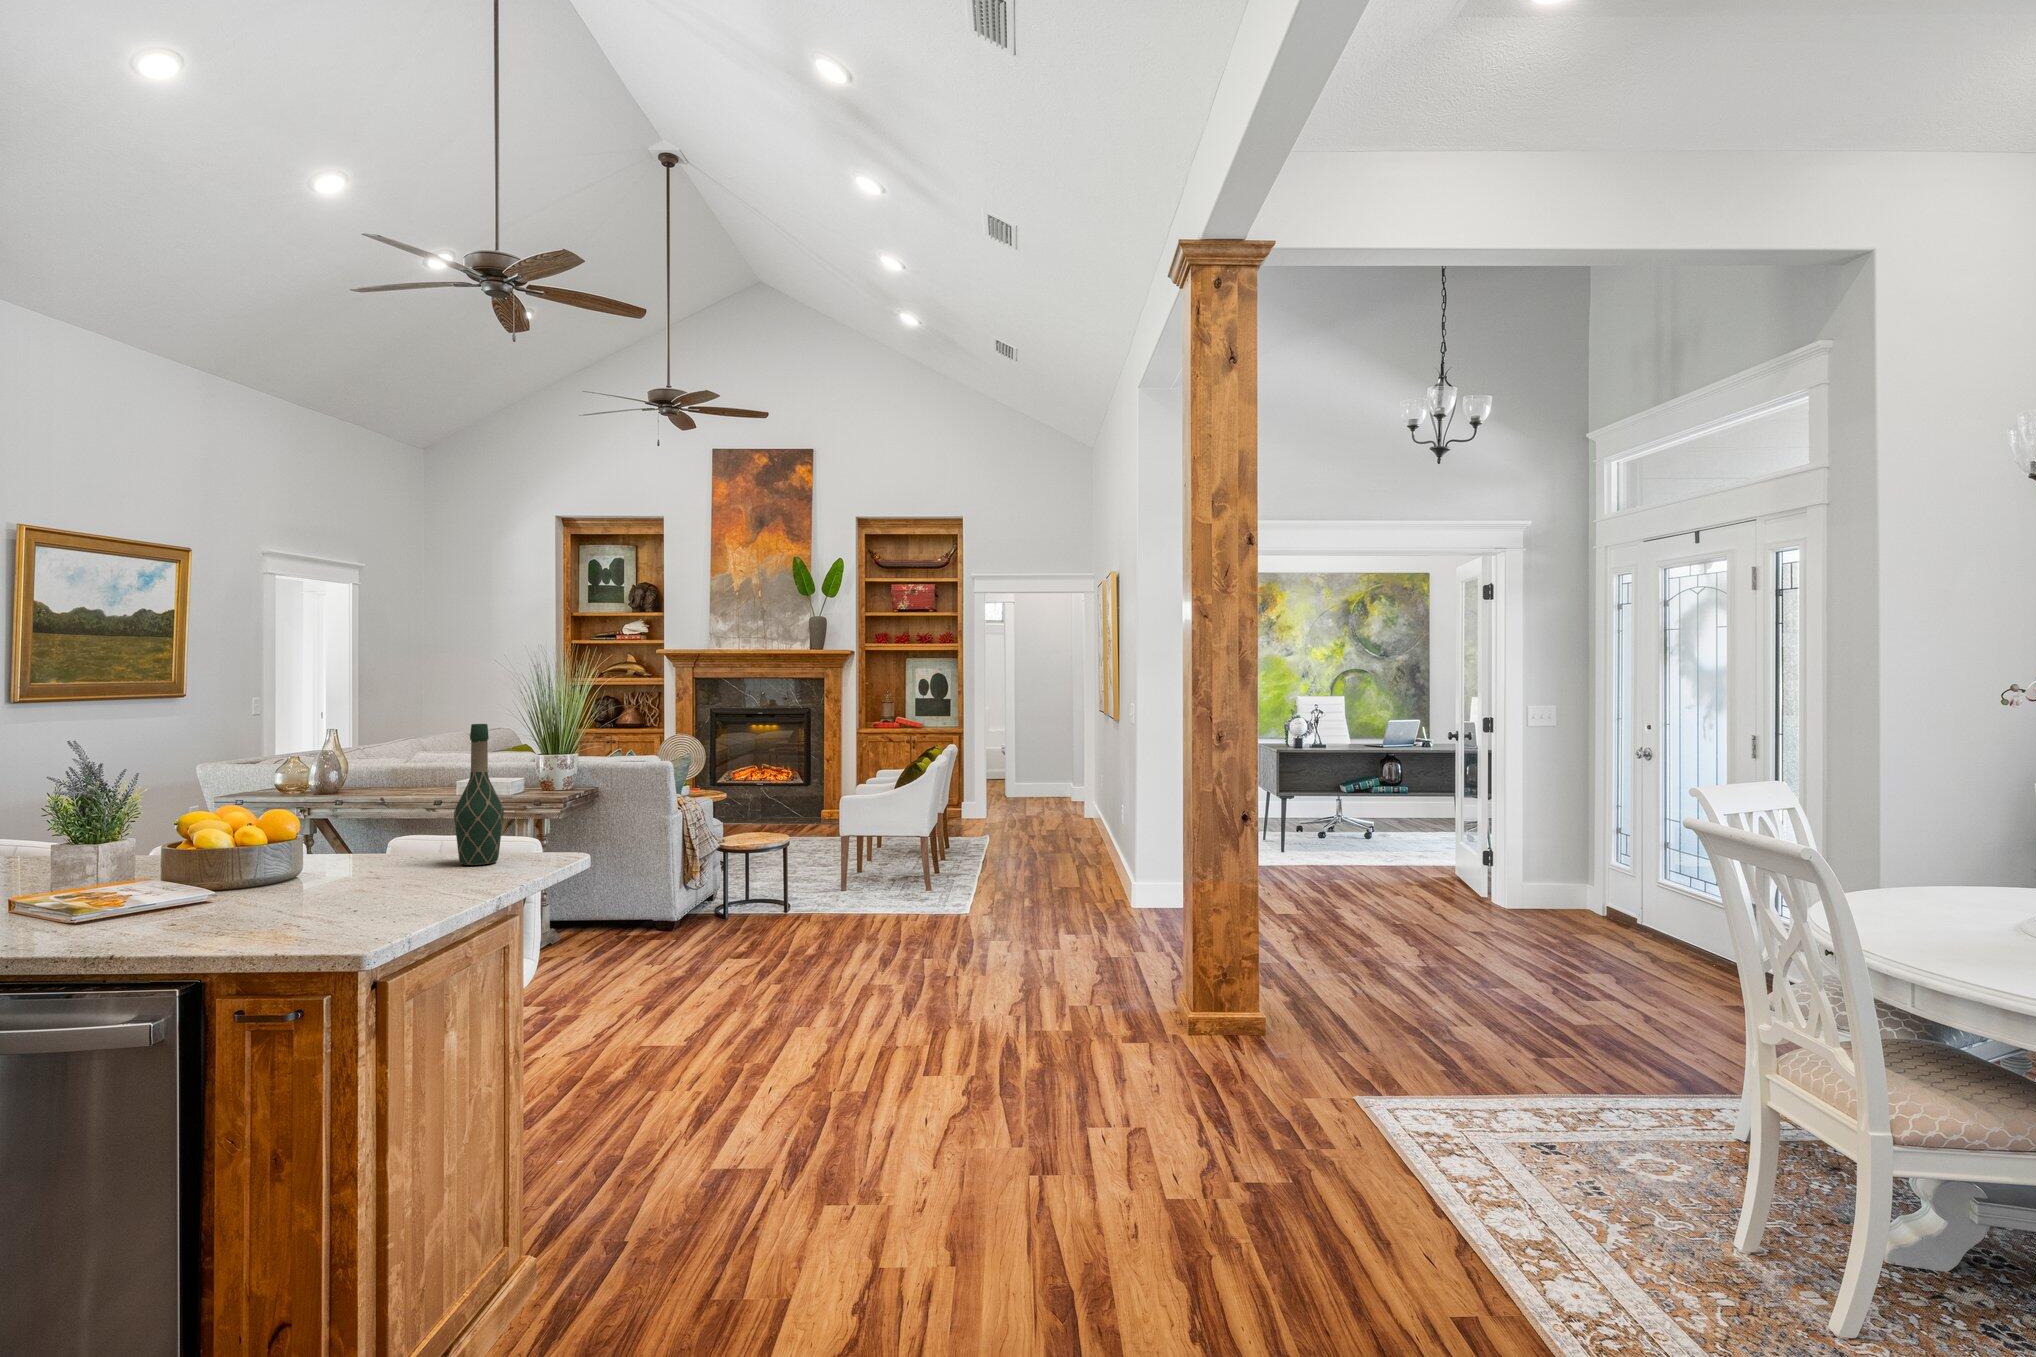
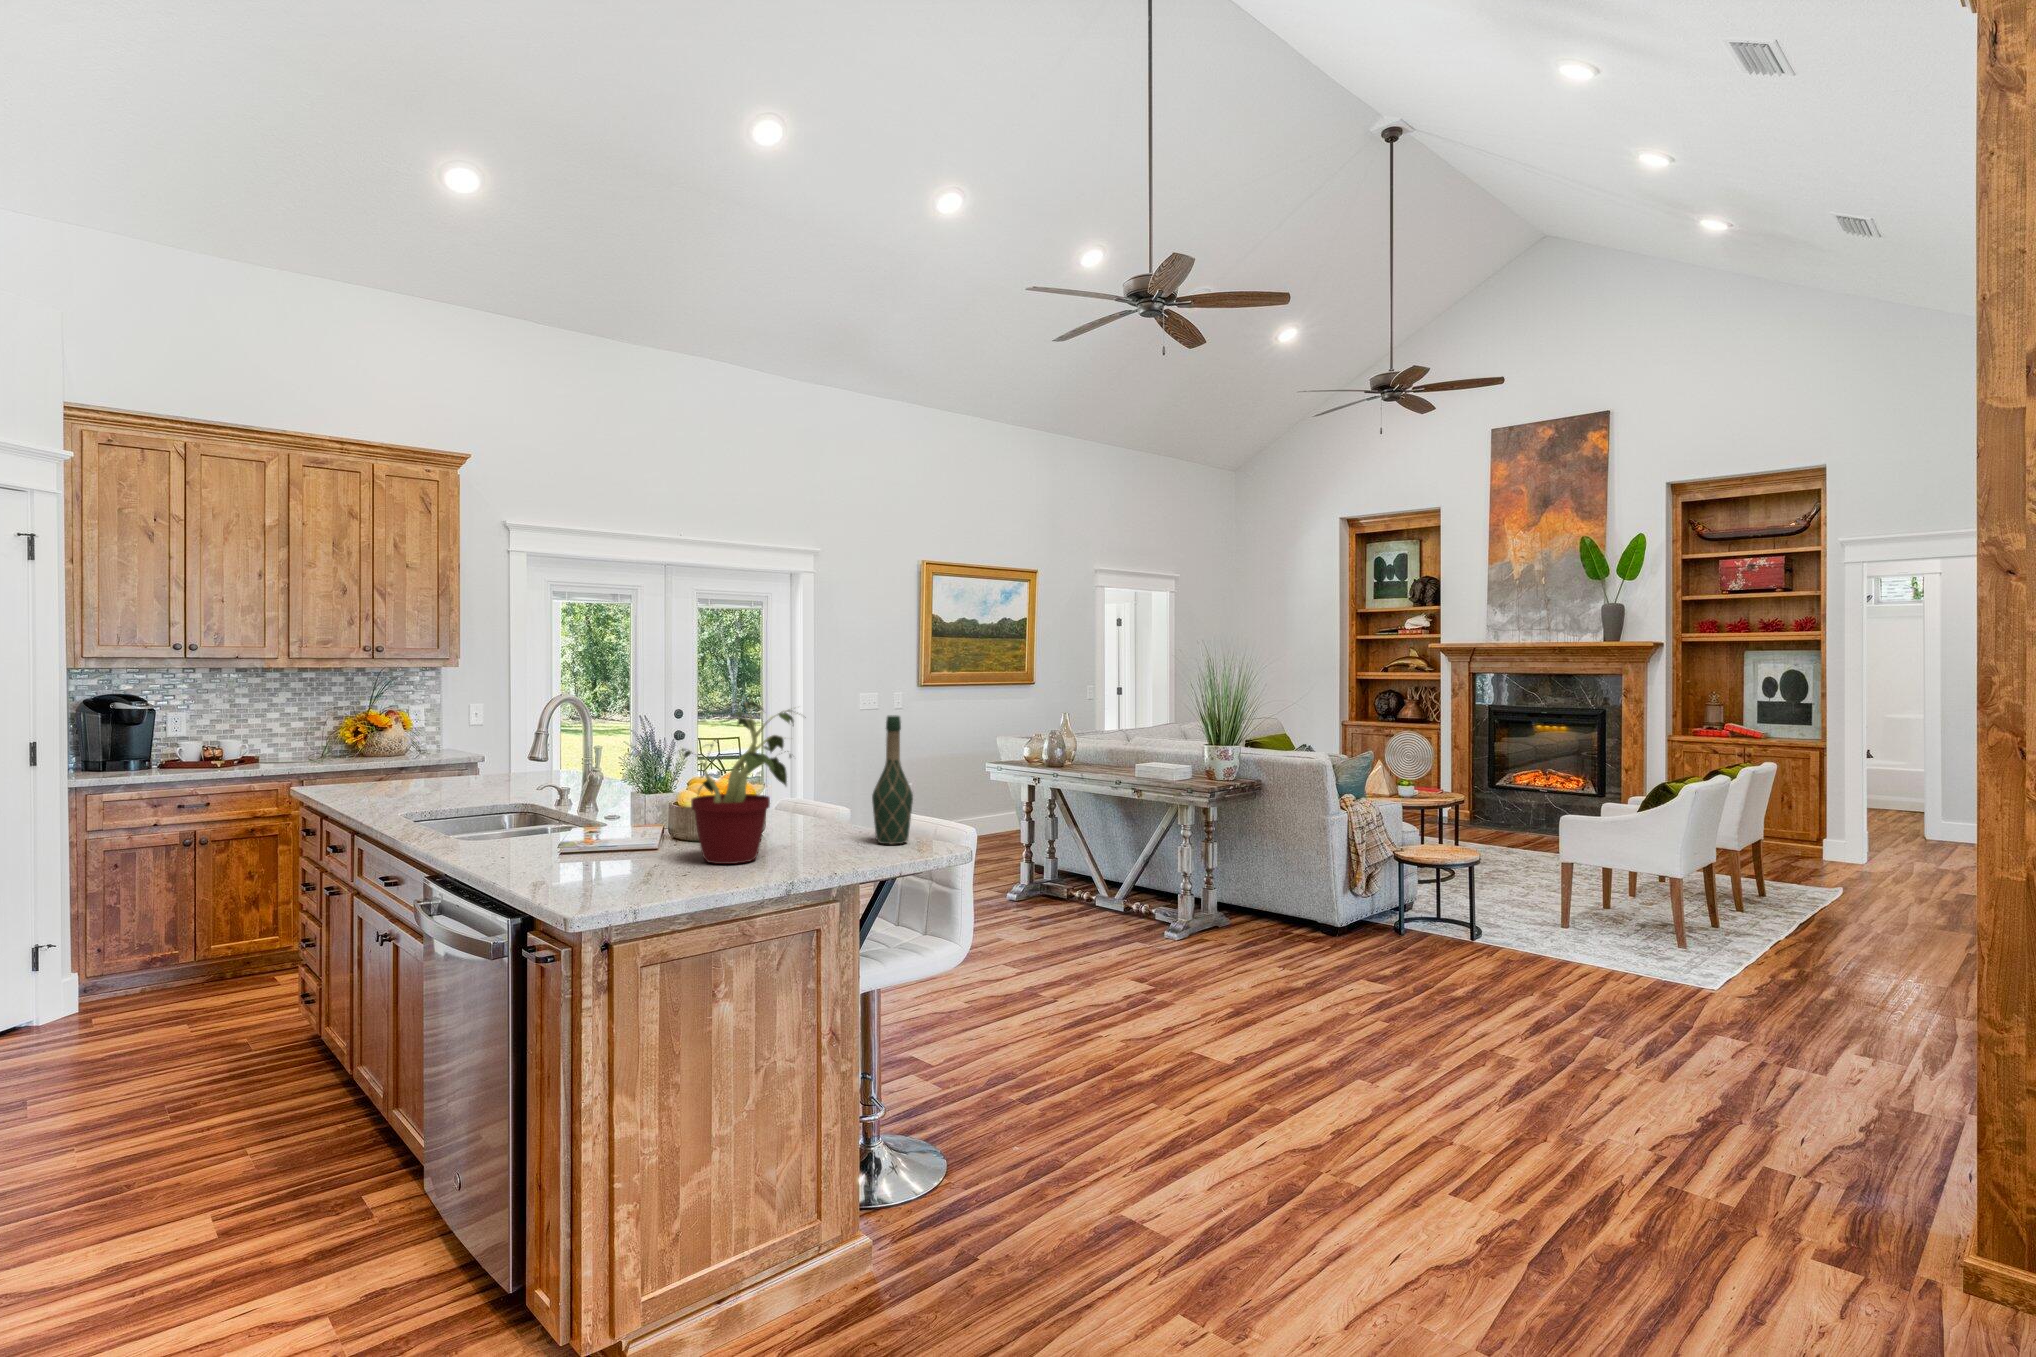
potted plant: none [271,704,429,906] -> present [675,696,798,864]

